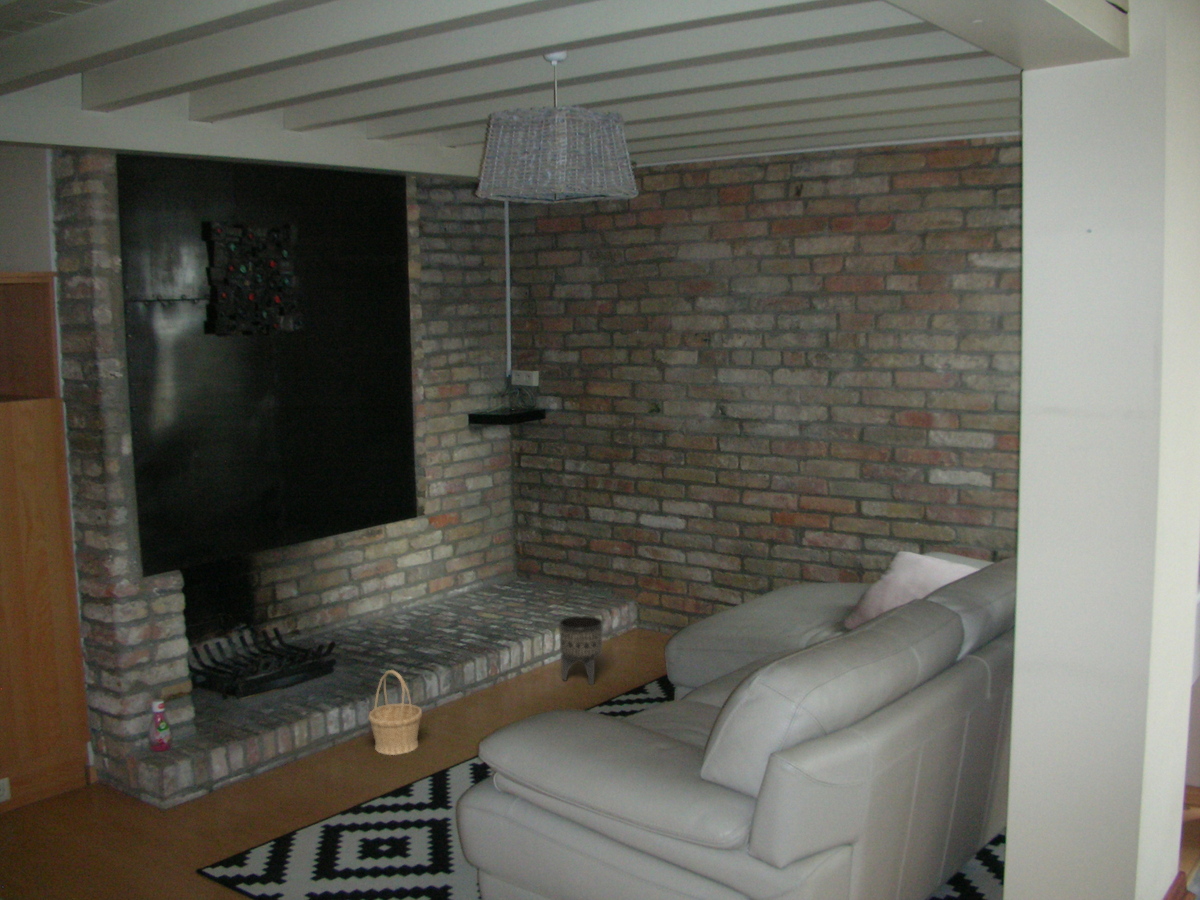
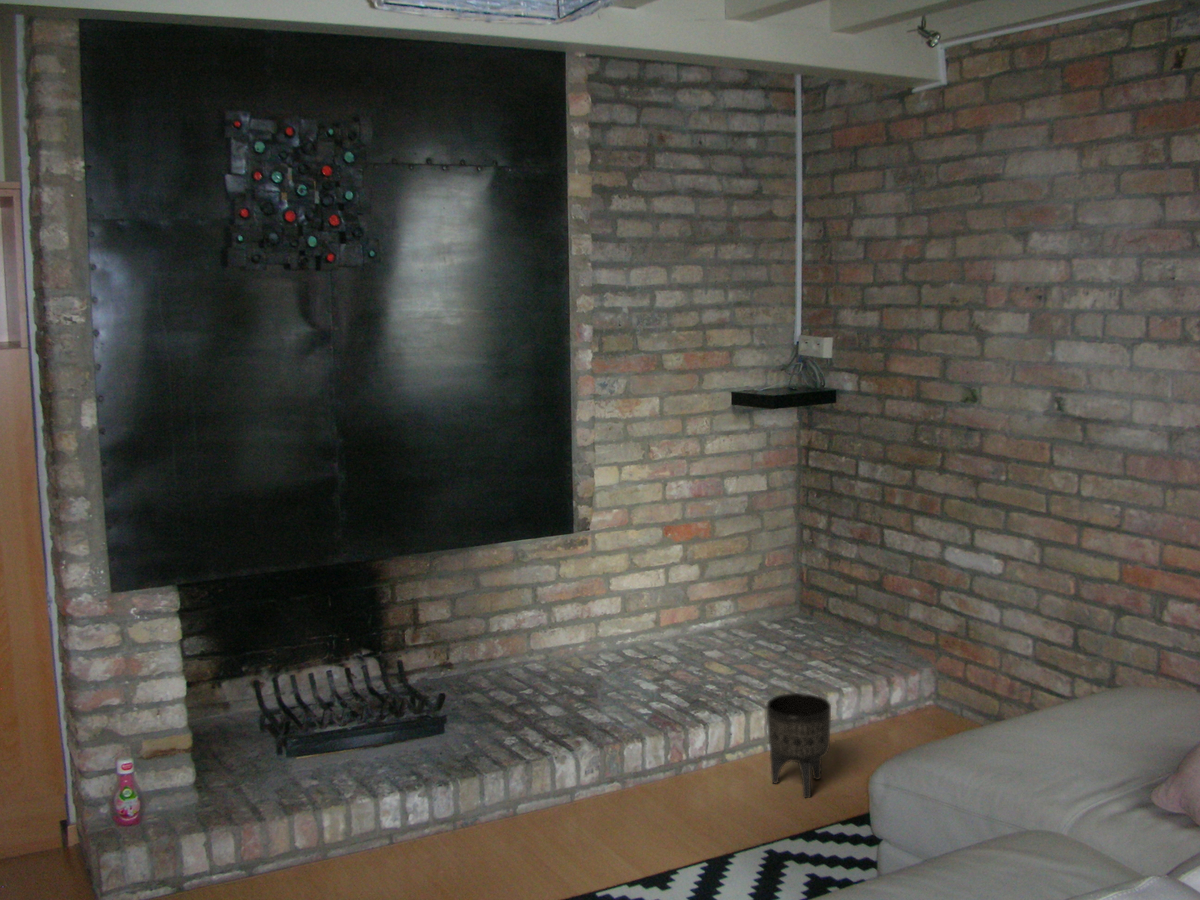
basket: present [369,670,422,755] -> none [440,750,513,867]

